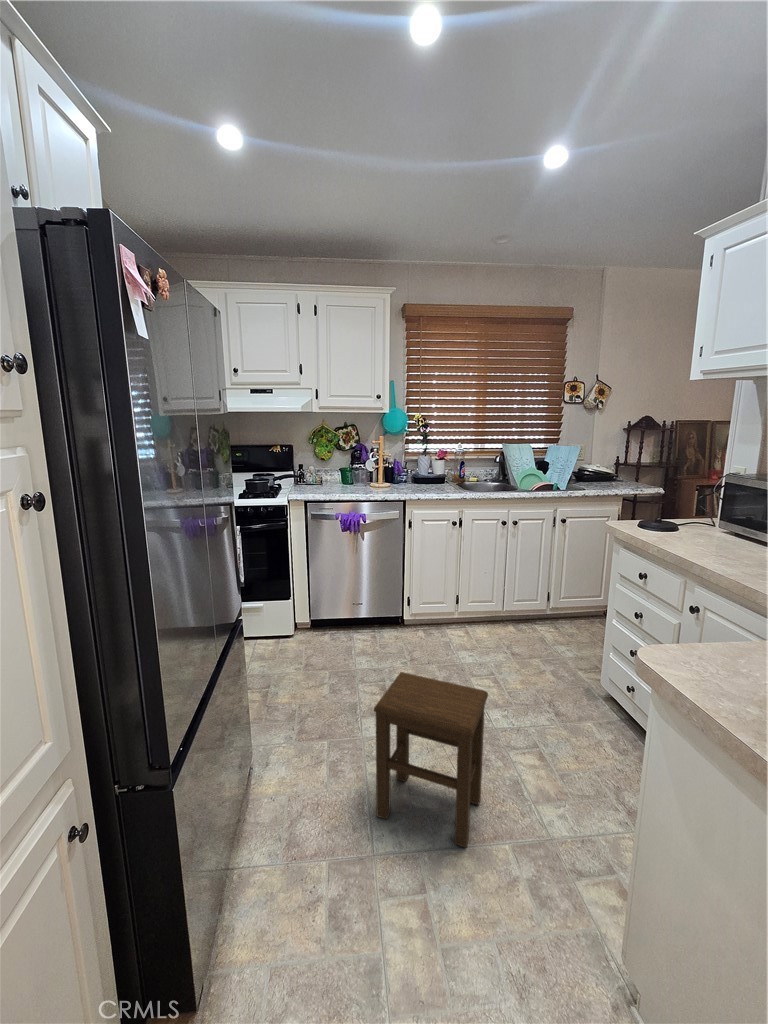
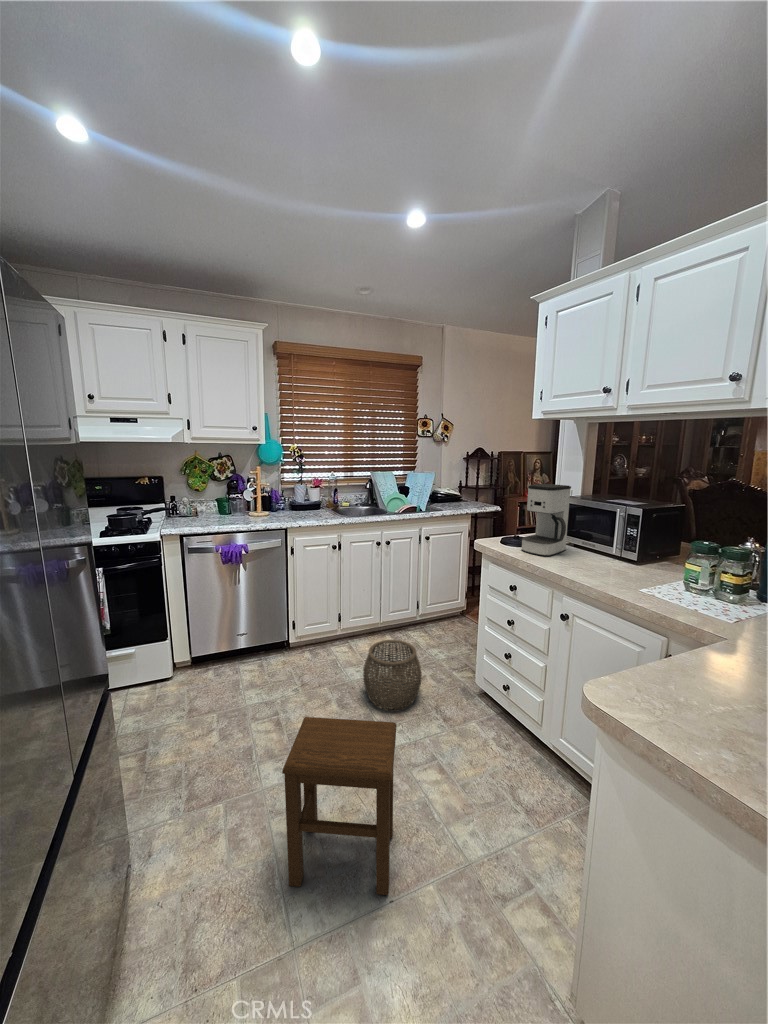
coffee maker: none [665,457,738,543] -> present [521,484,571,556]
woven basket: none [472,624,537,698] -> present [363,640,421,710]

